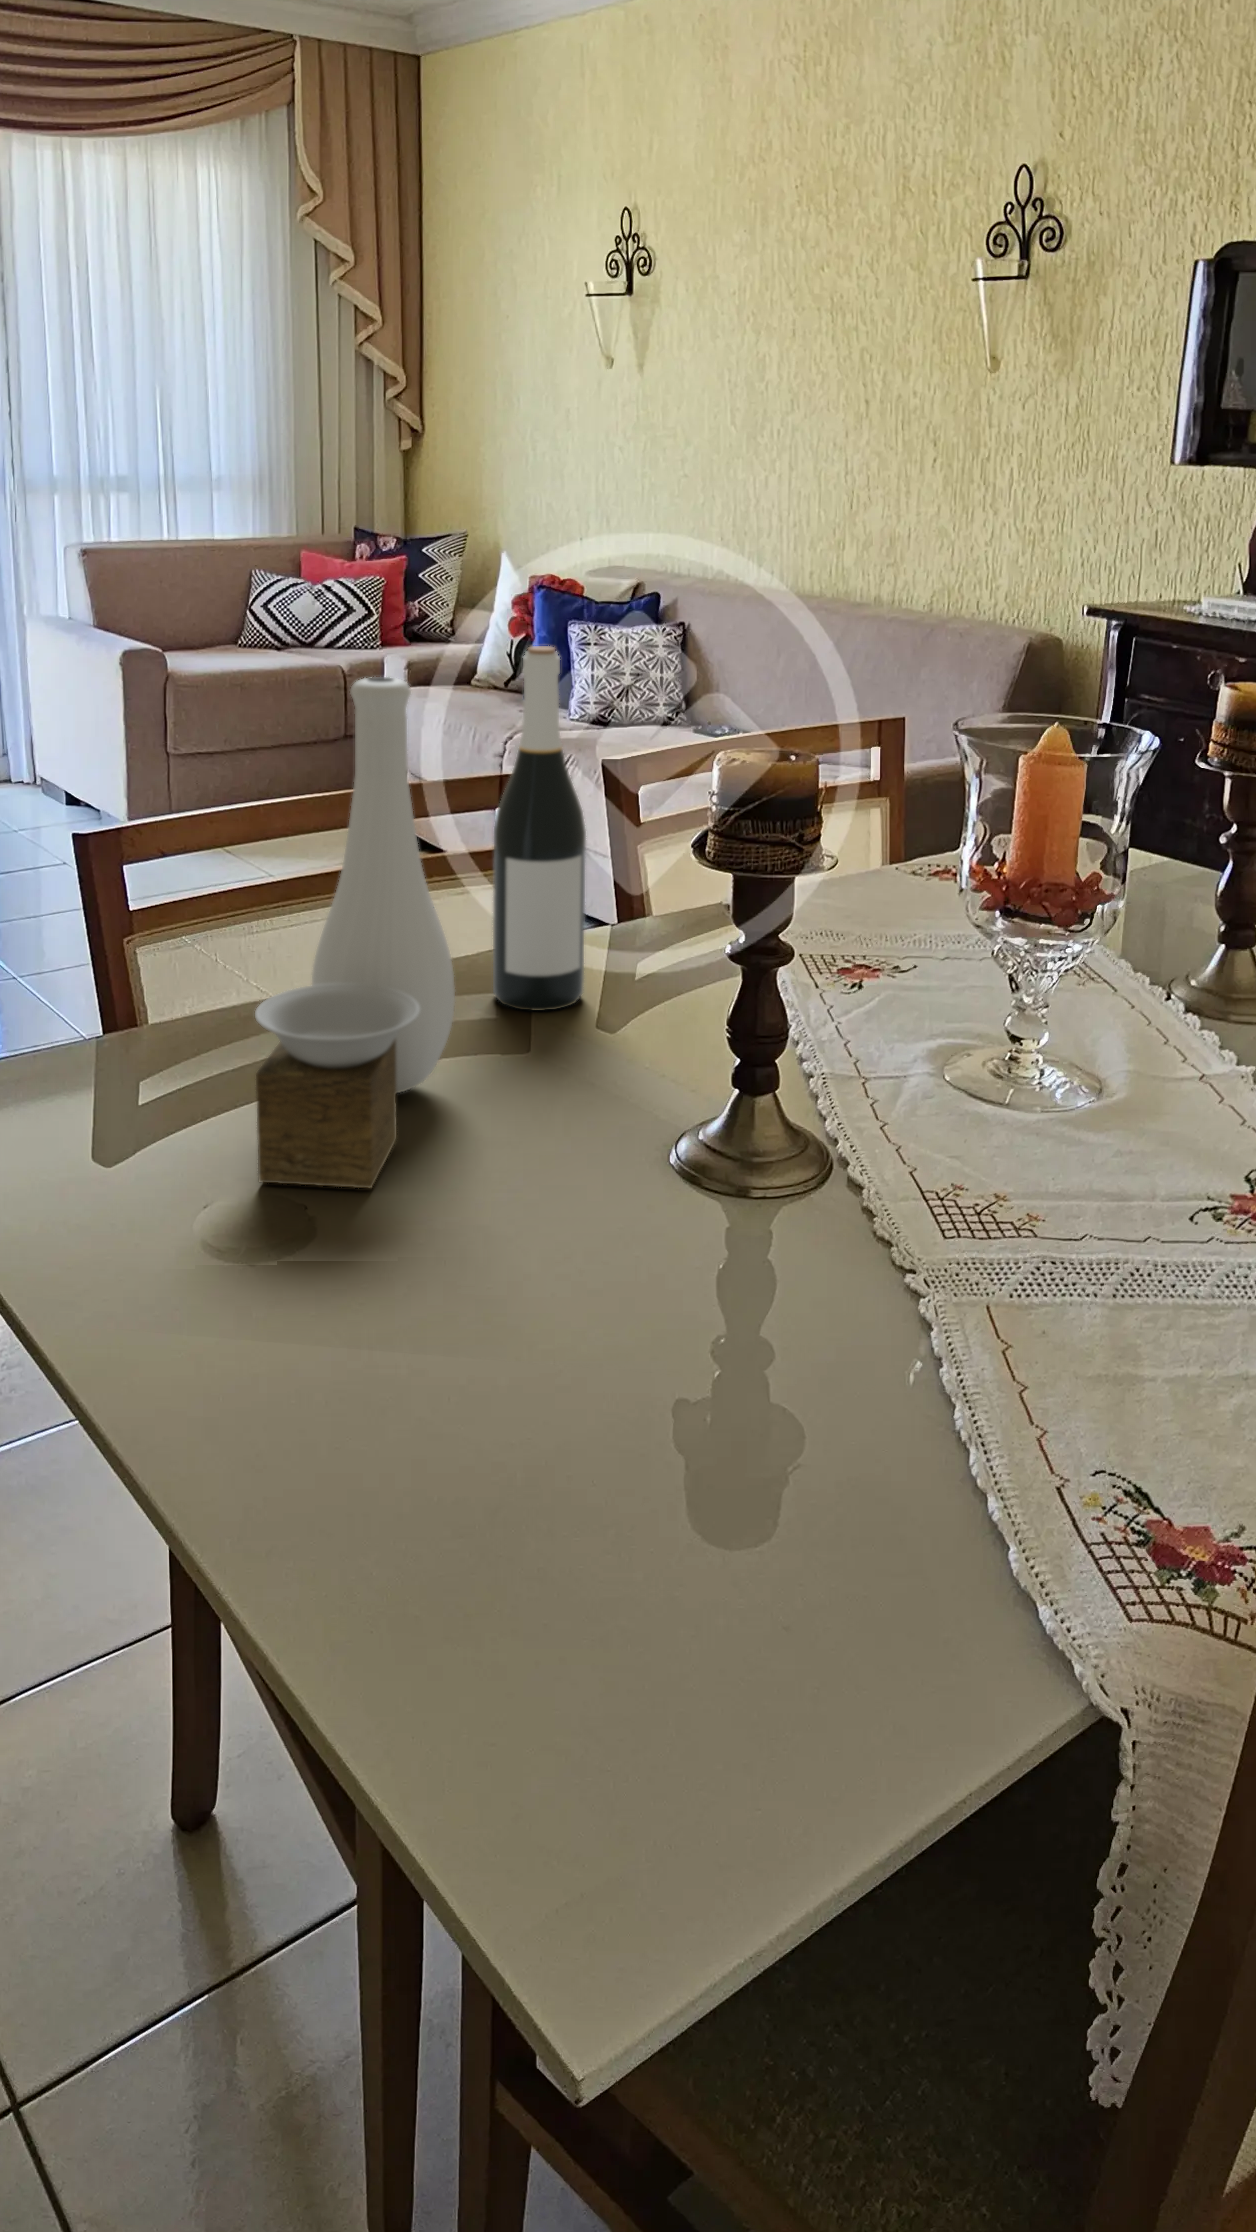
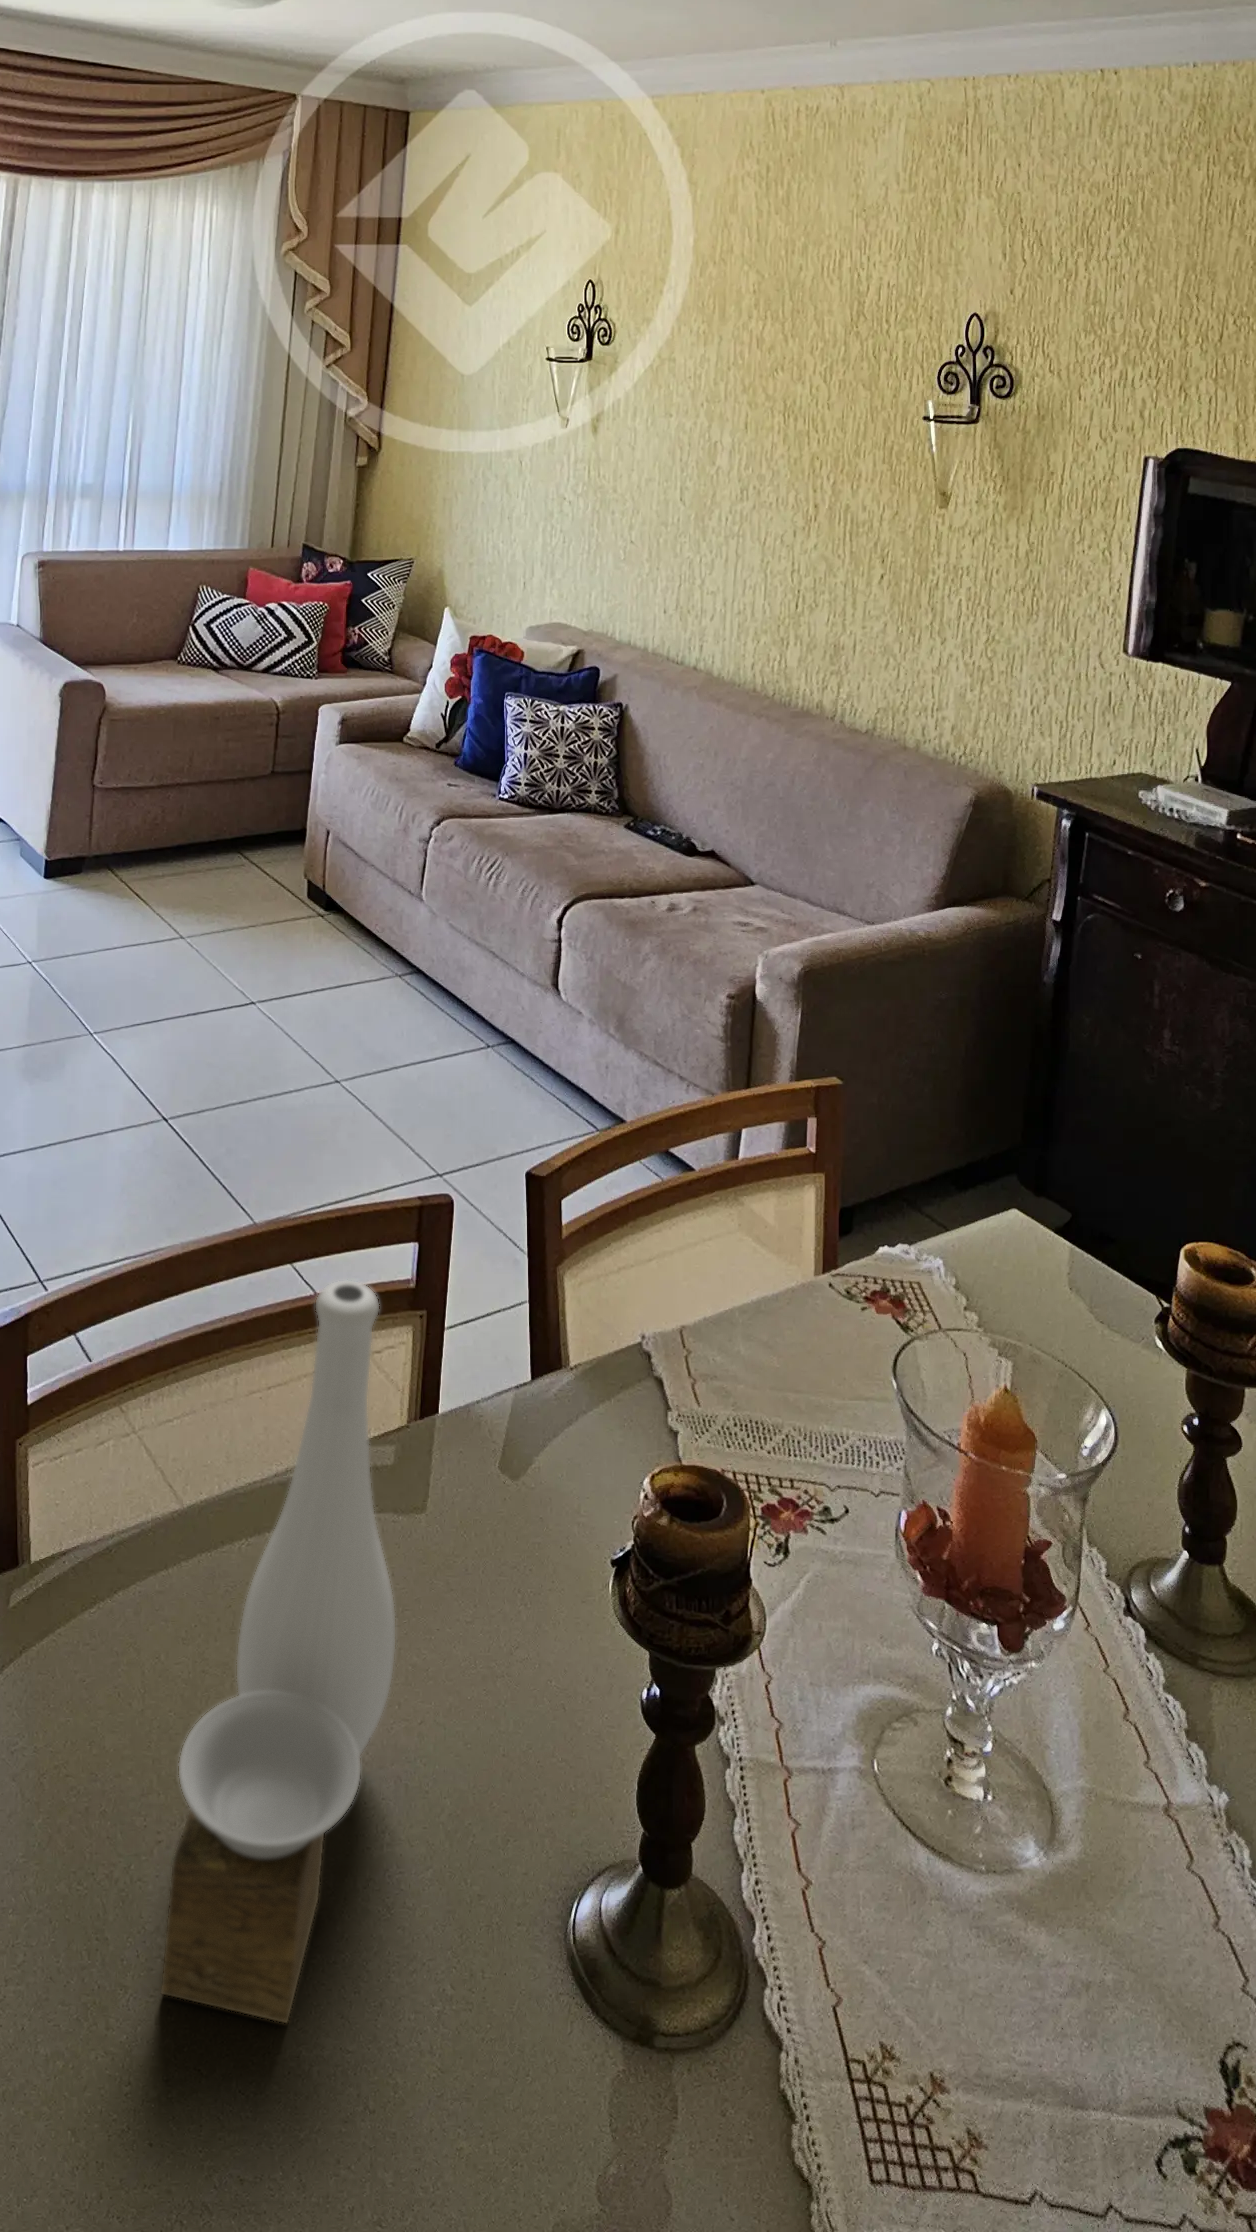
wine bottle: present [493,646,586,1011] -> none [429,1146,542,1575]

